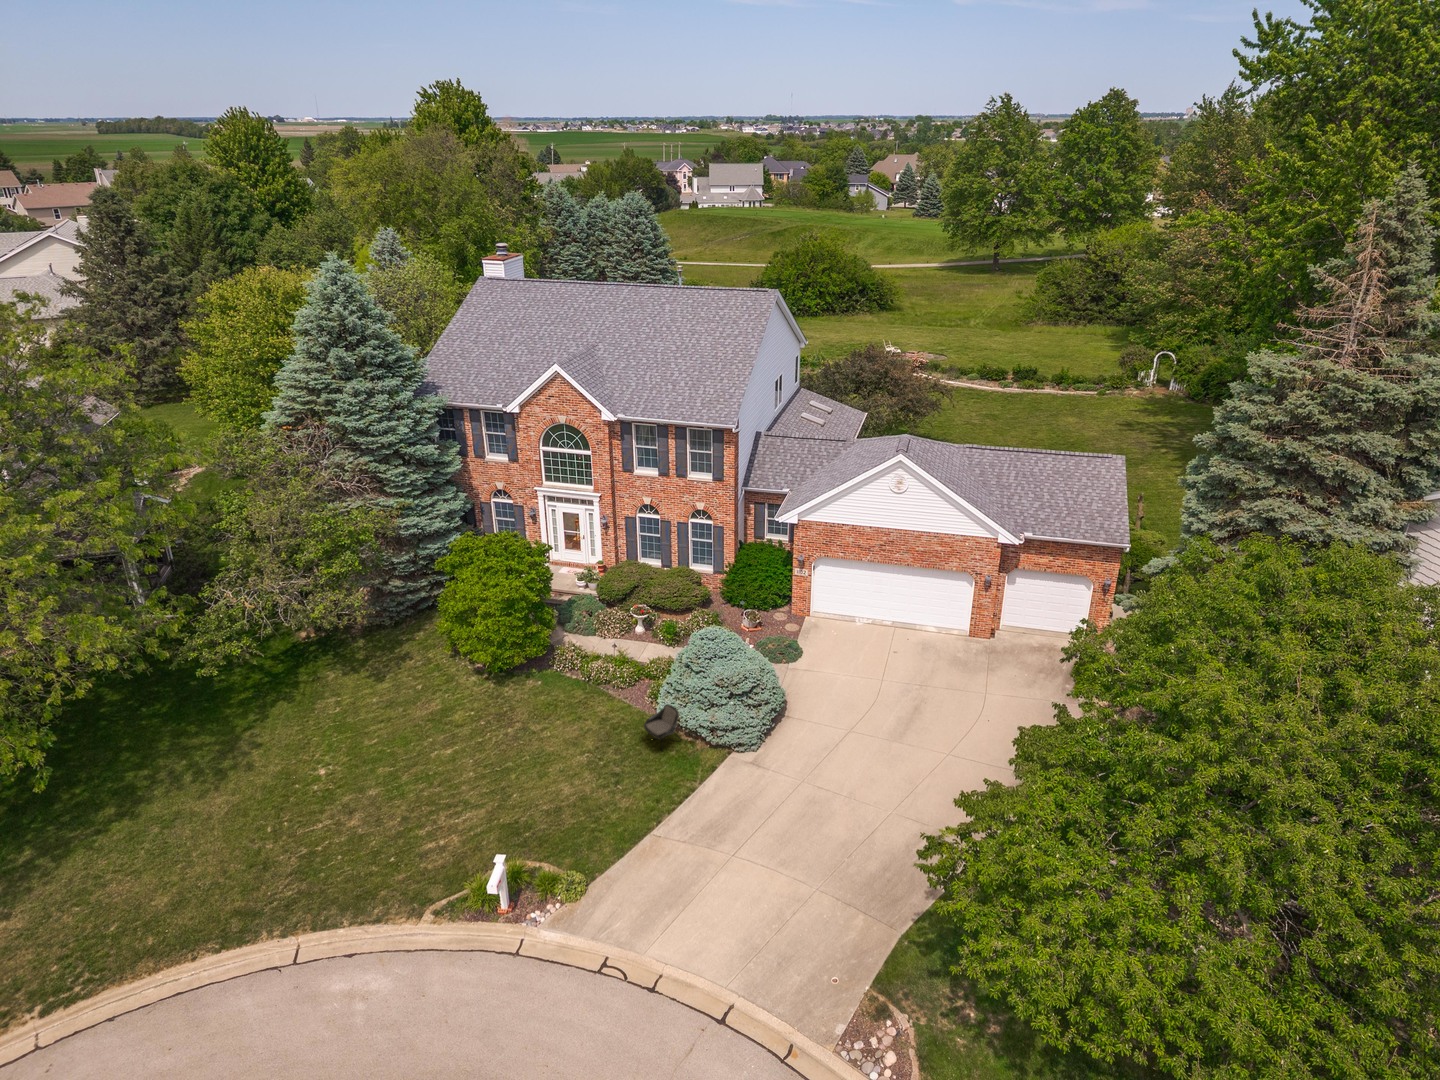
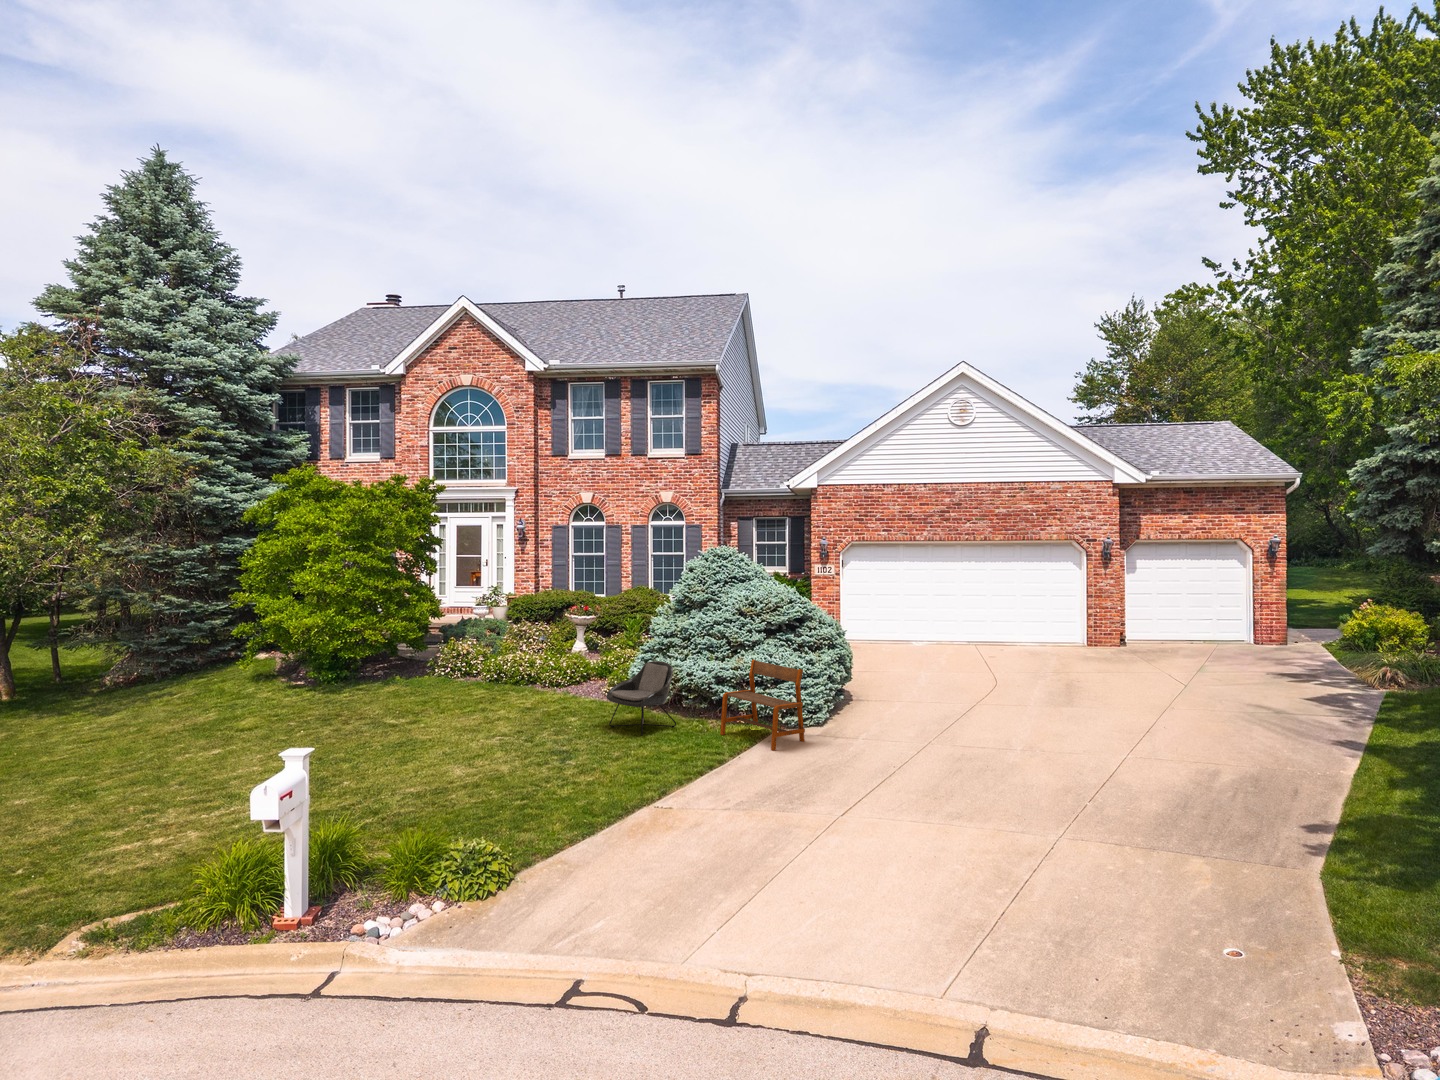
bench: none [703,715,745,775] -> present [720,659,805,751]

